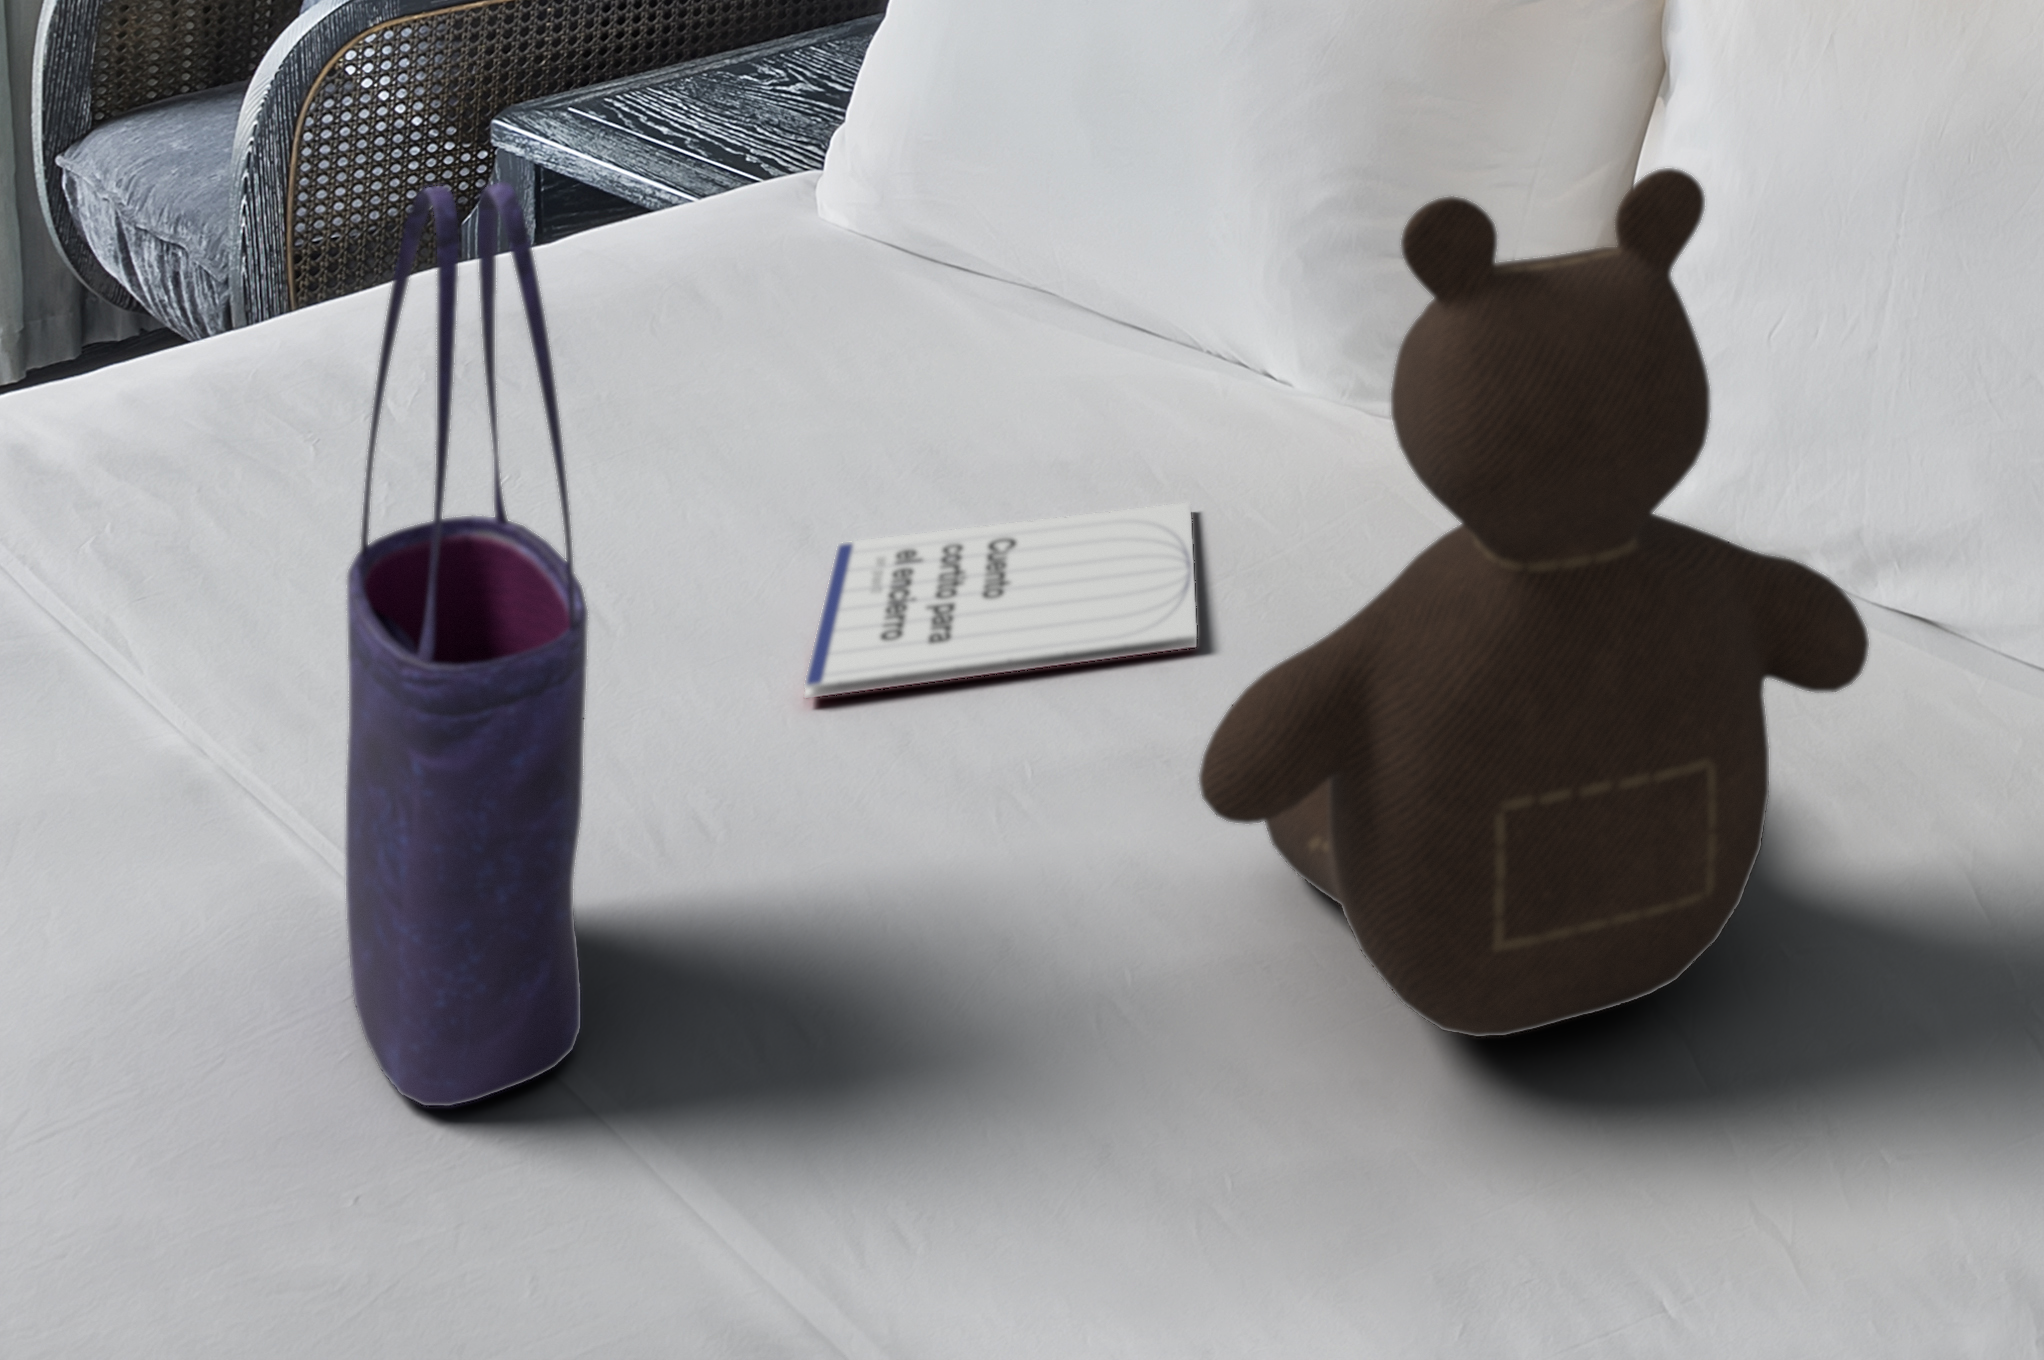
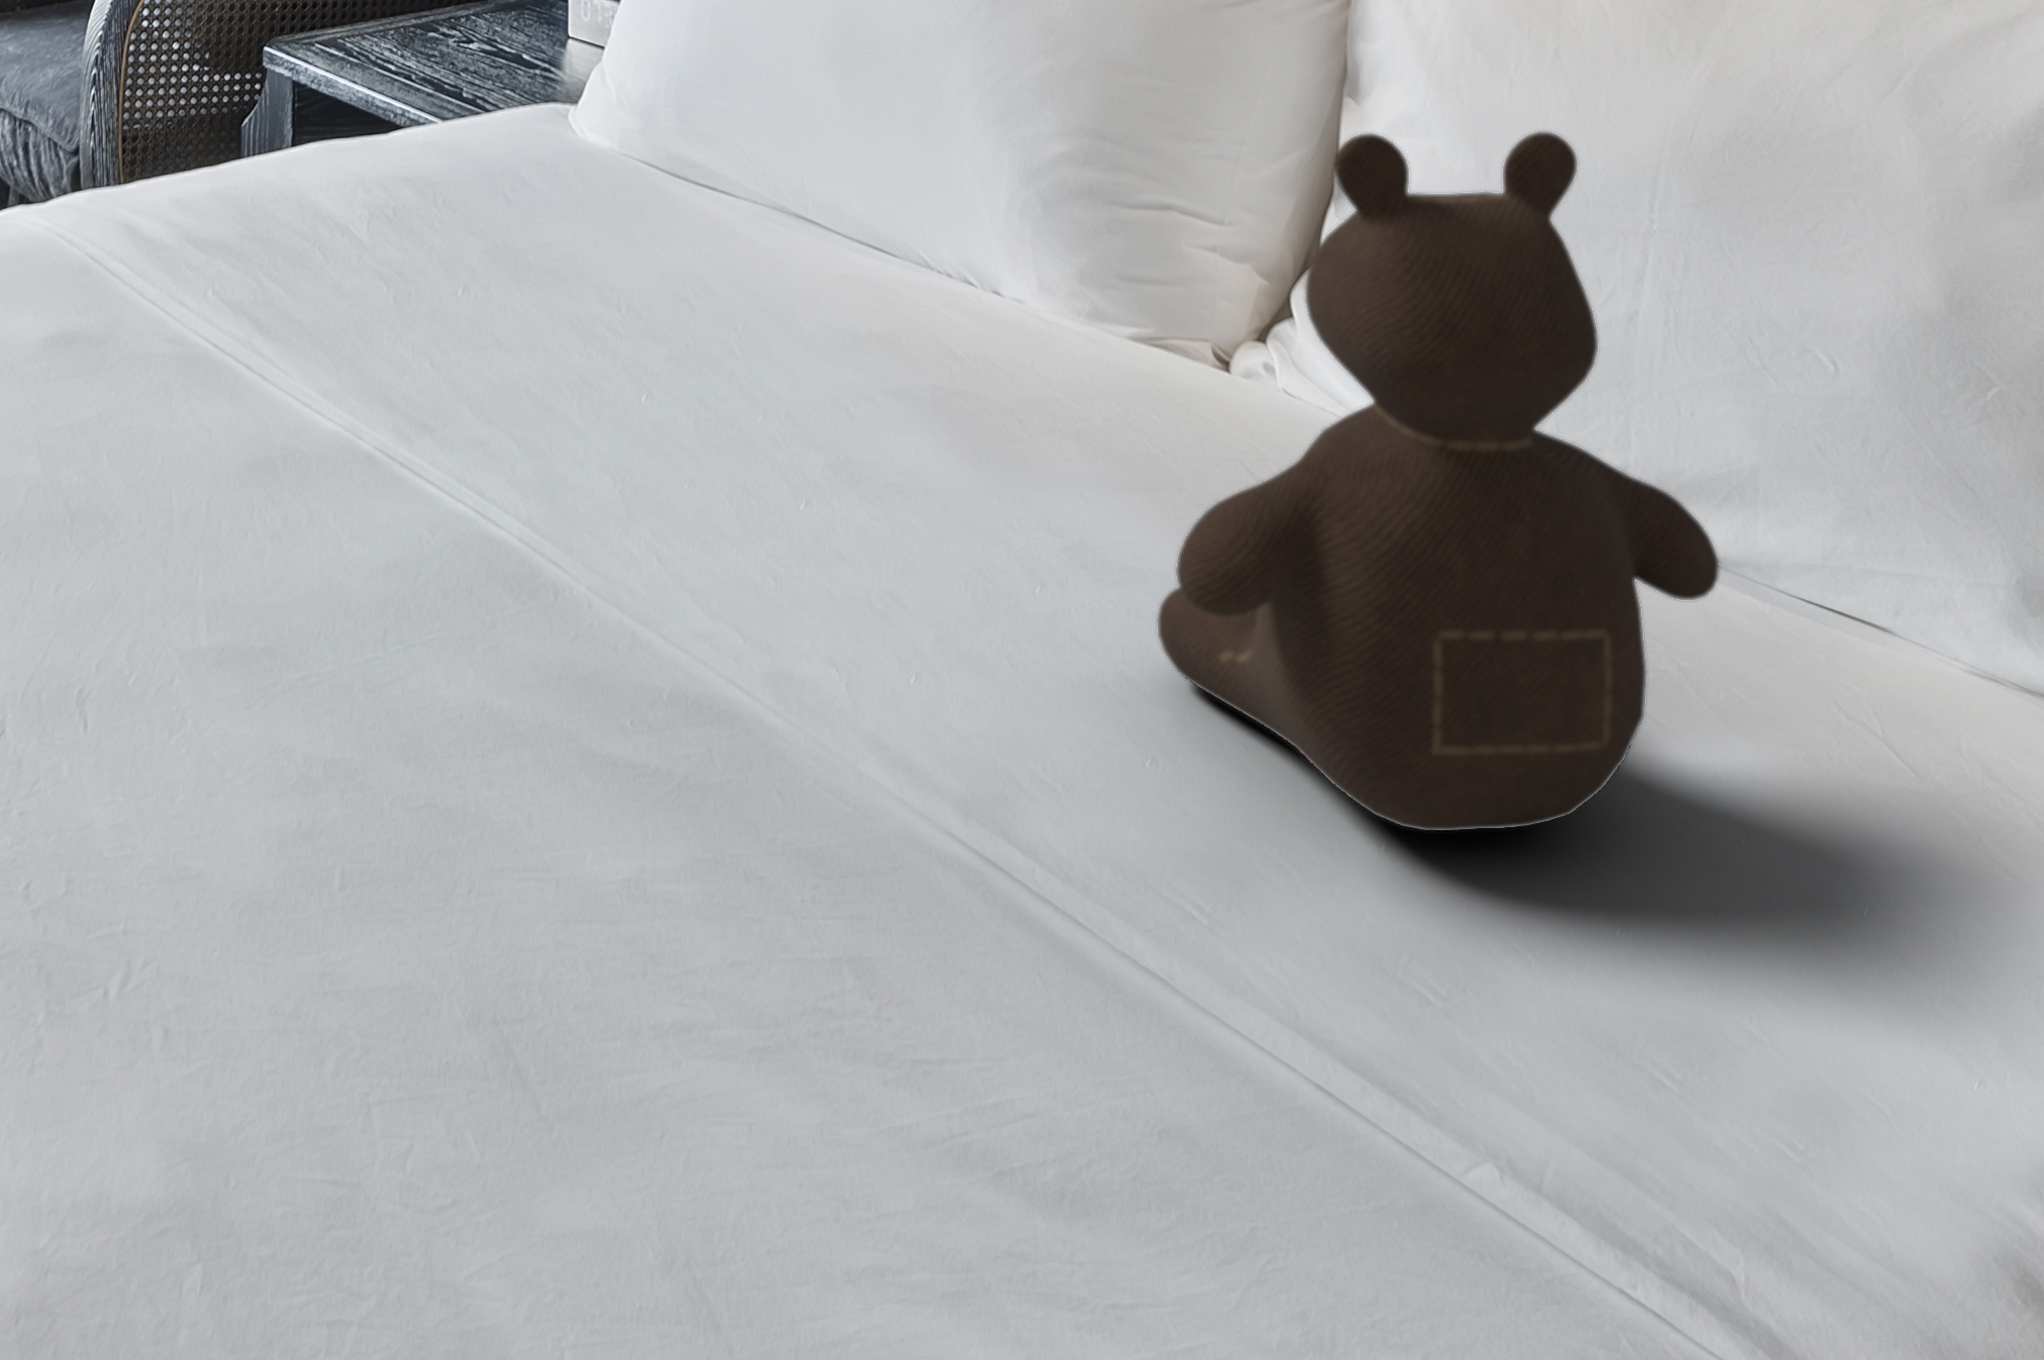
tote bag: present [346,182,588,1106] -> none [491,54,690,730]
notebook: present [804,503,1197,698] -> none [709,384,1030,509]

